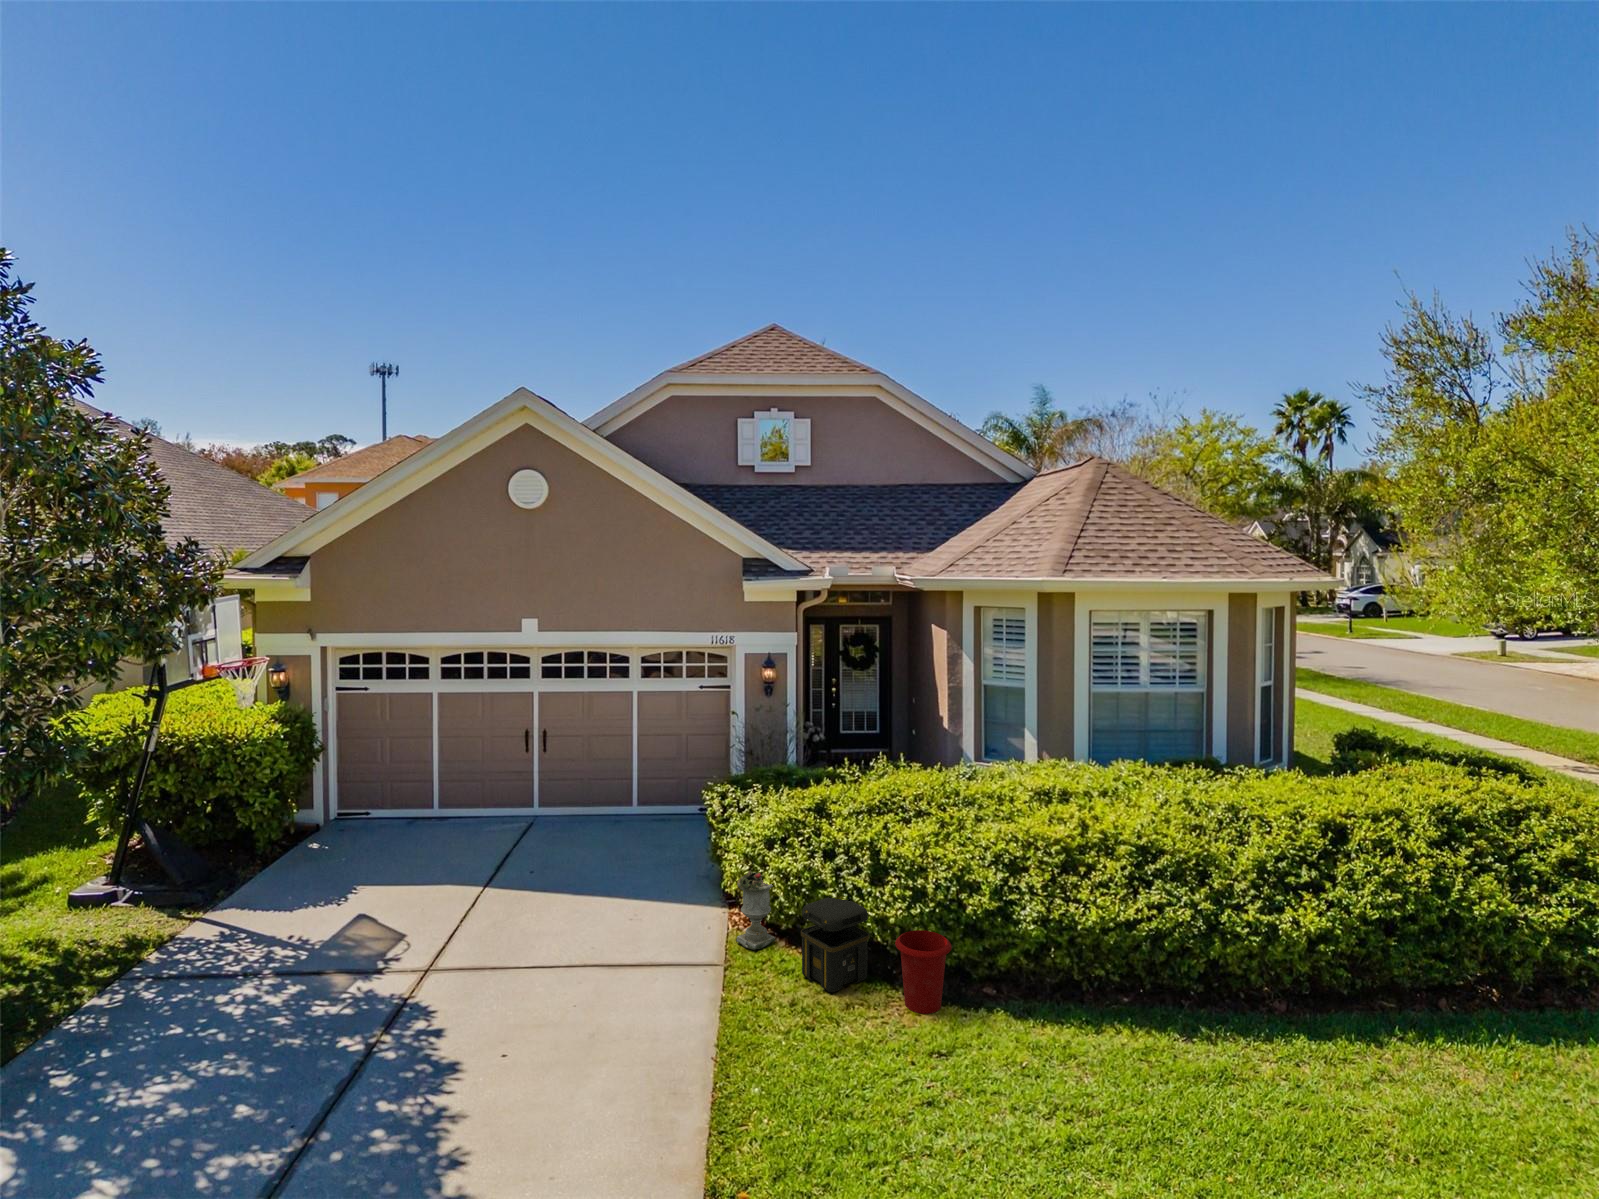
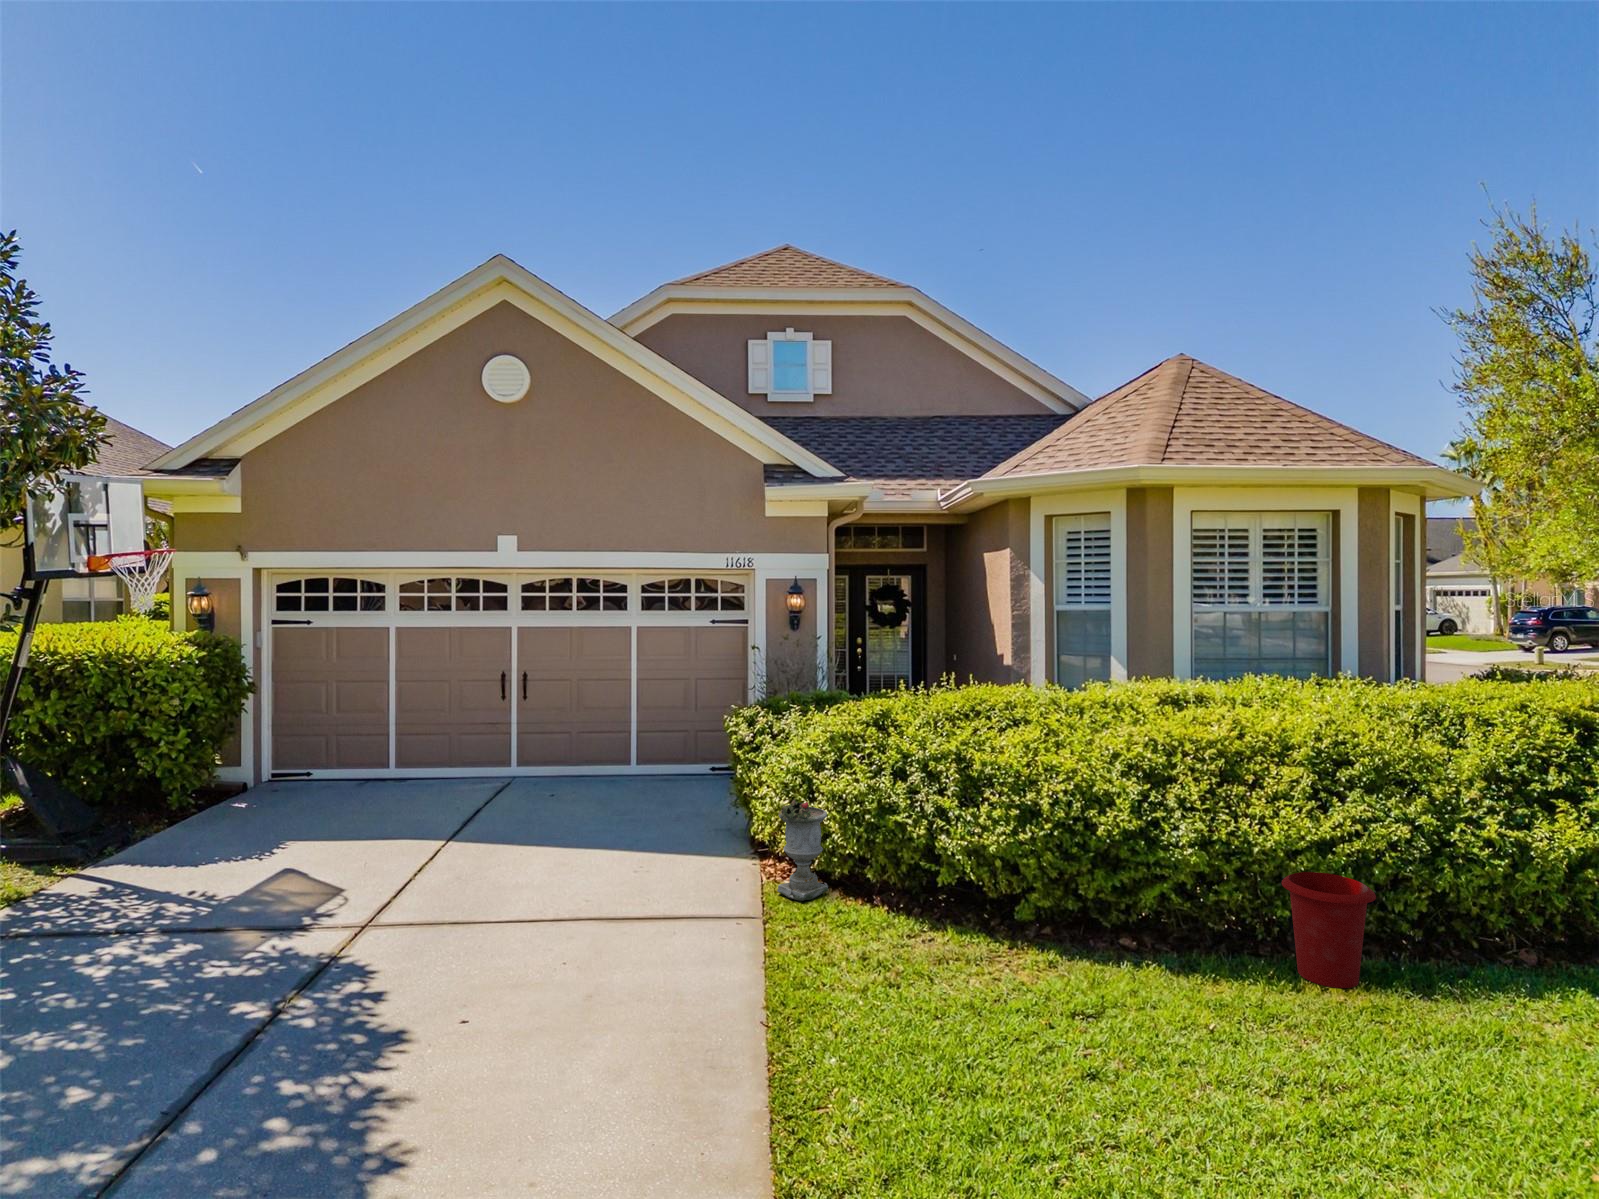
toolbox: present [801,897,869,992] -> none [869,823,962,945]
waste bin: present [895,930,952,1014] -> present [1282,872,1376,988]

